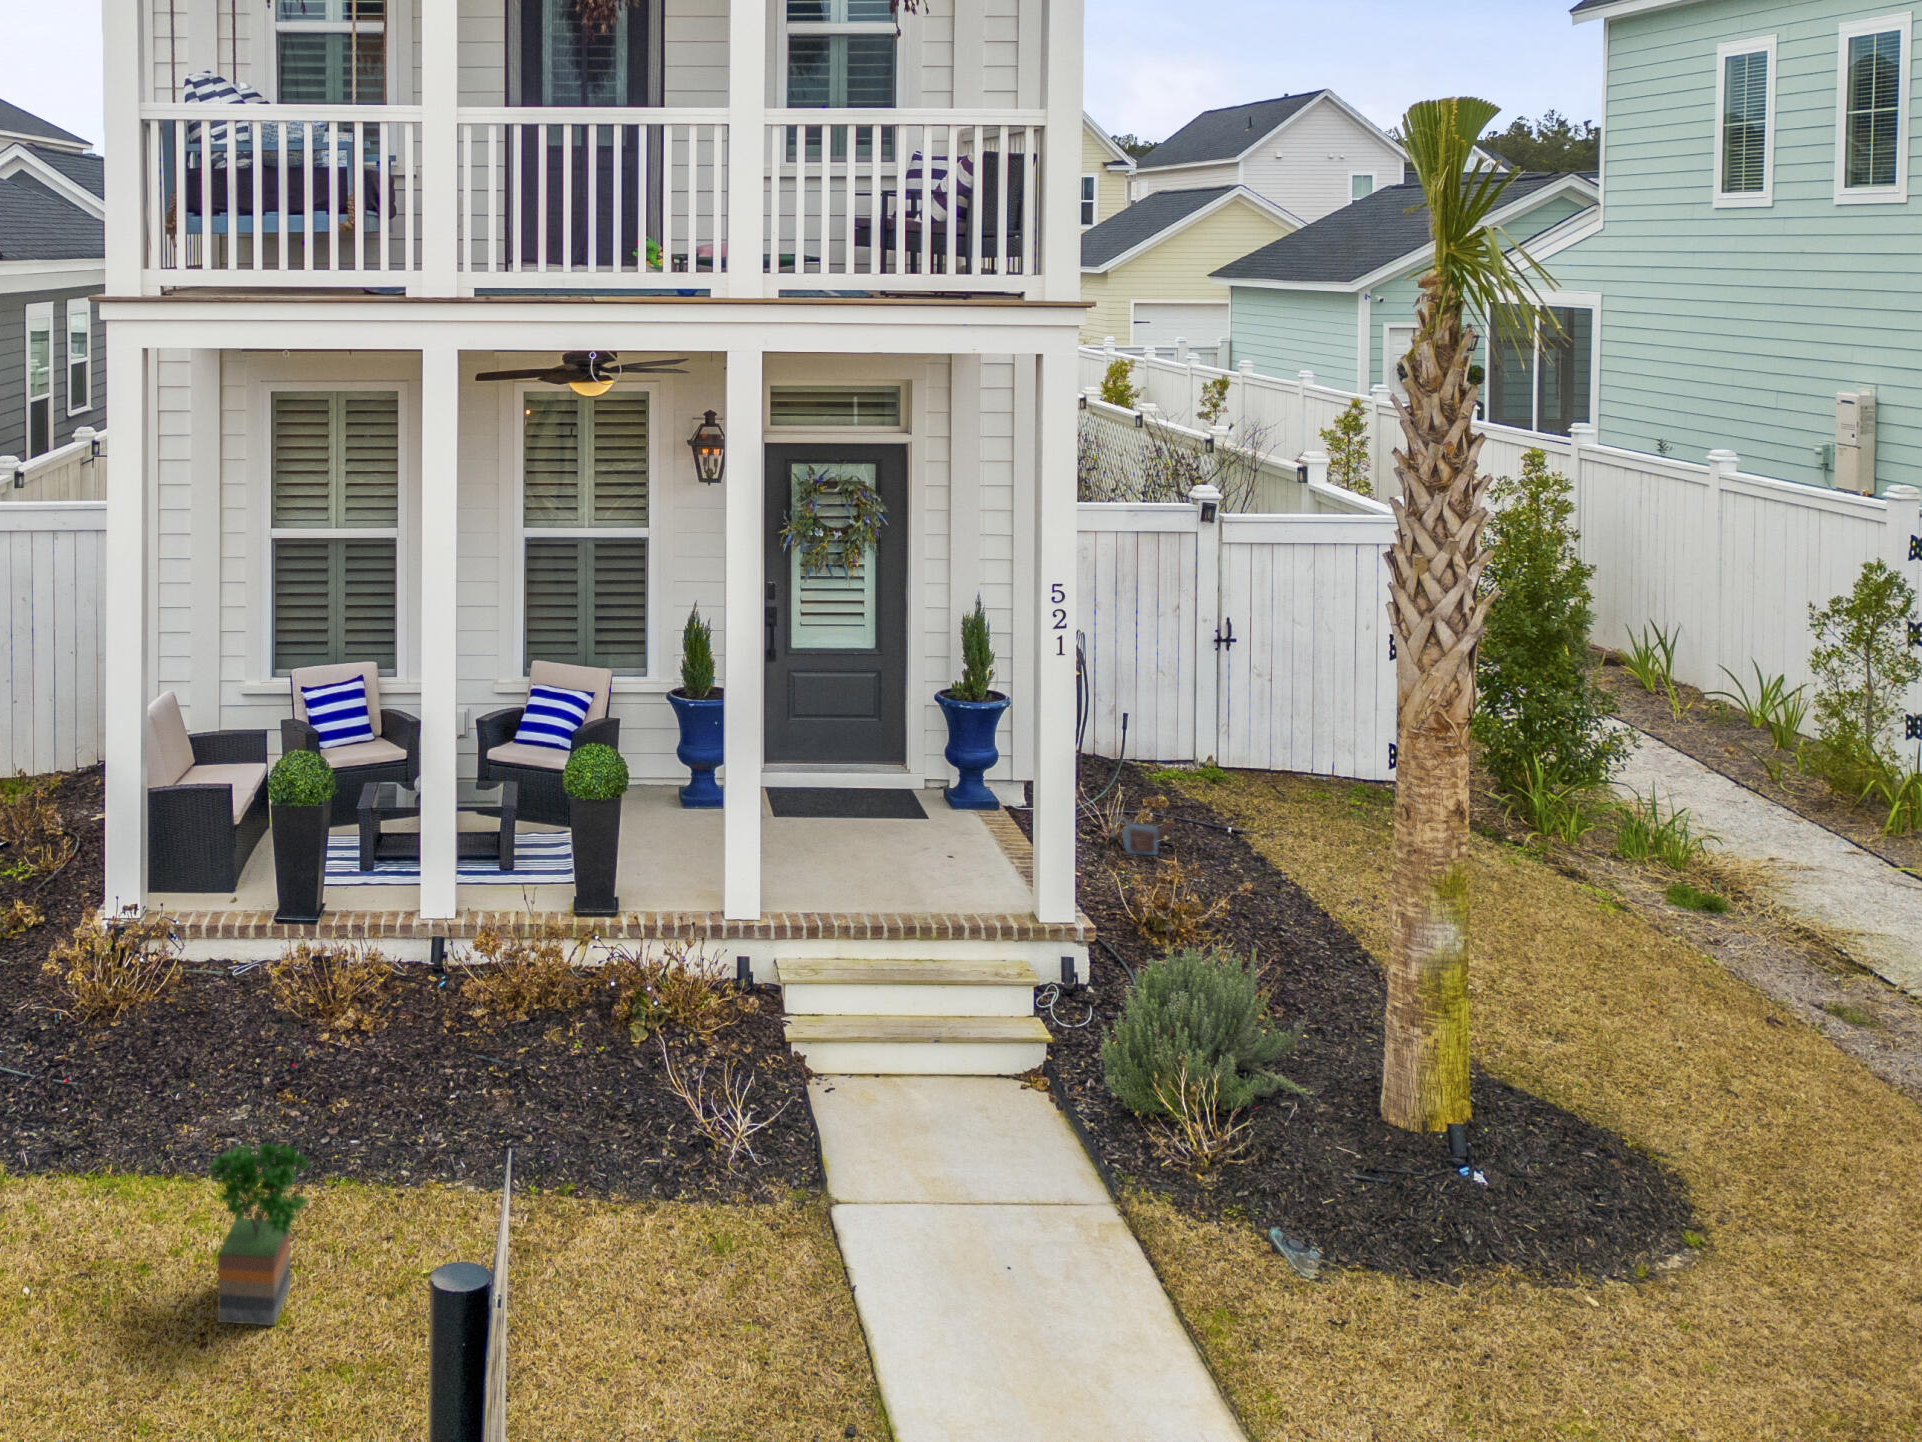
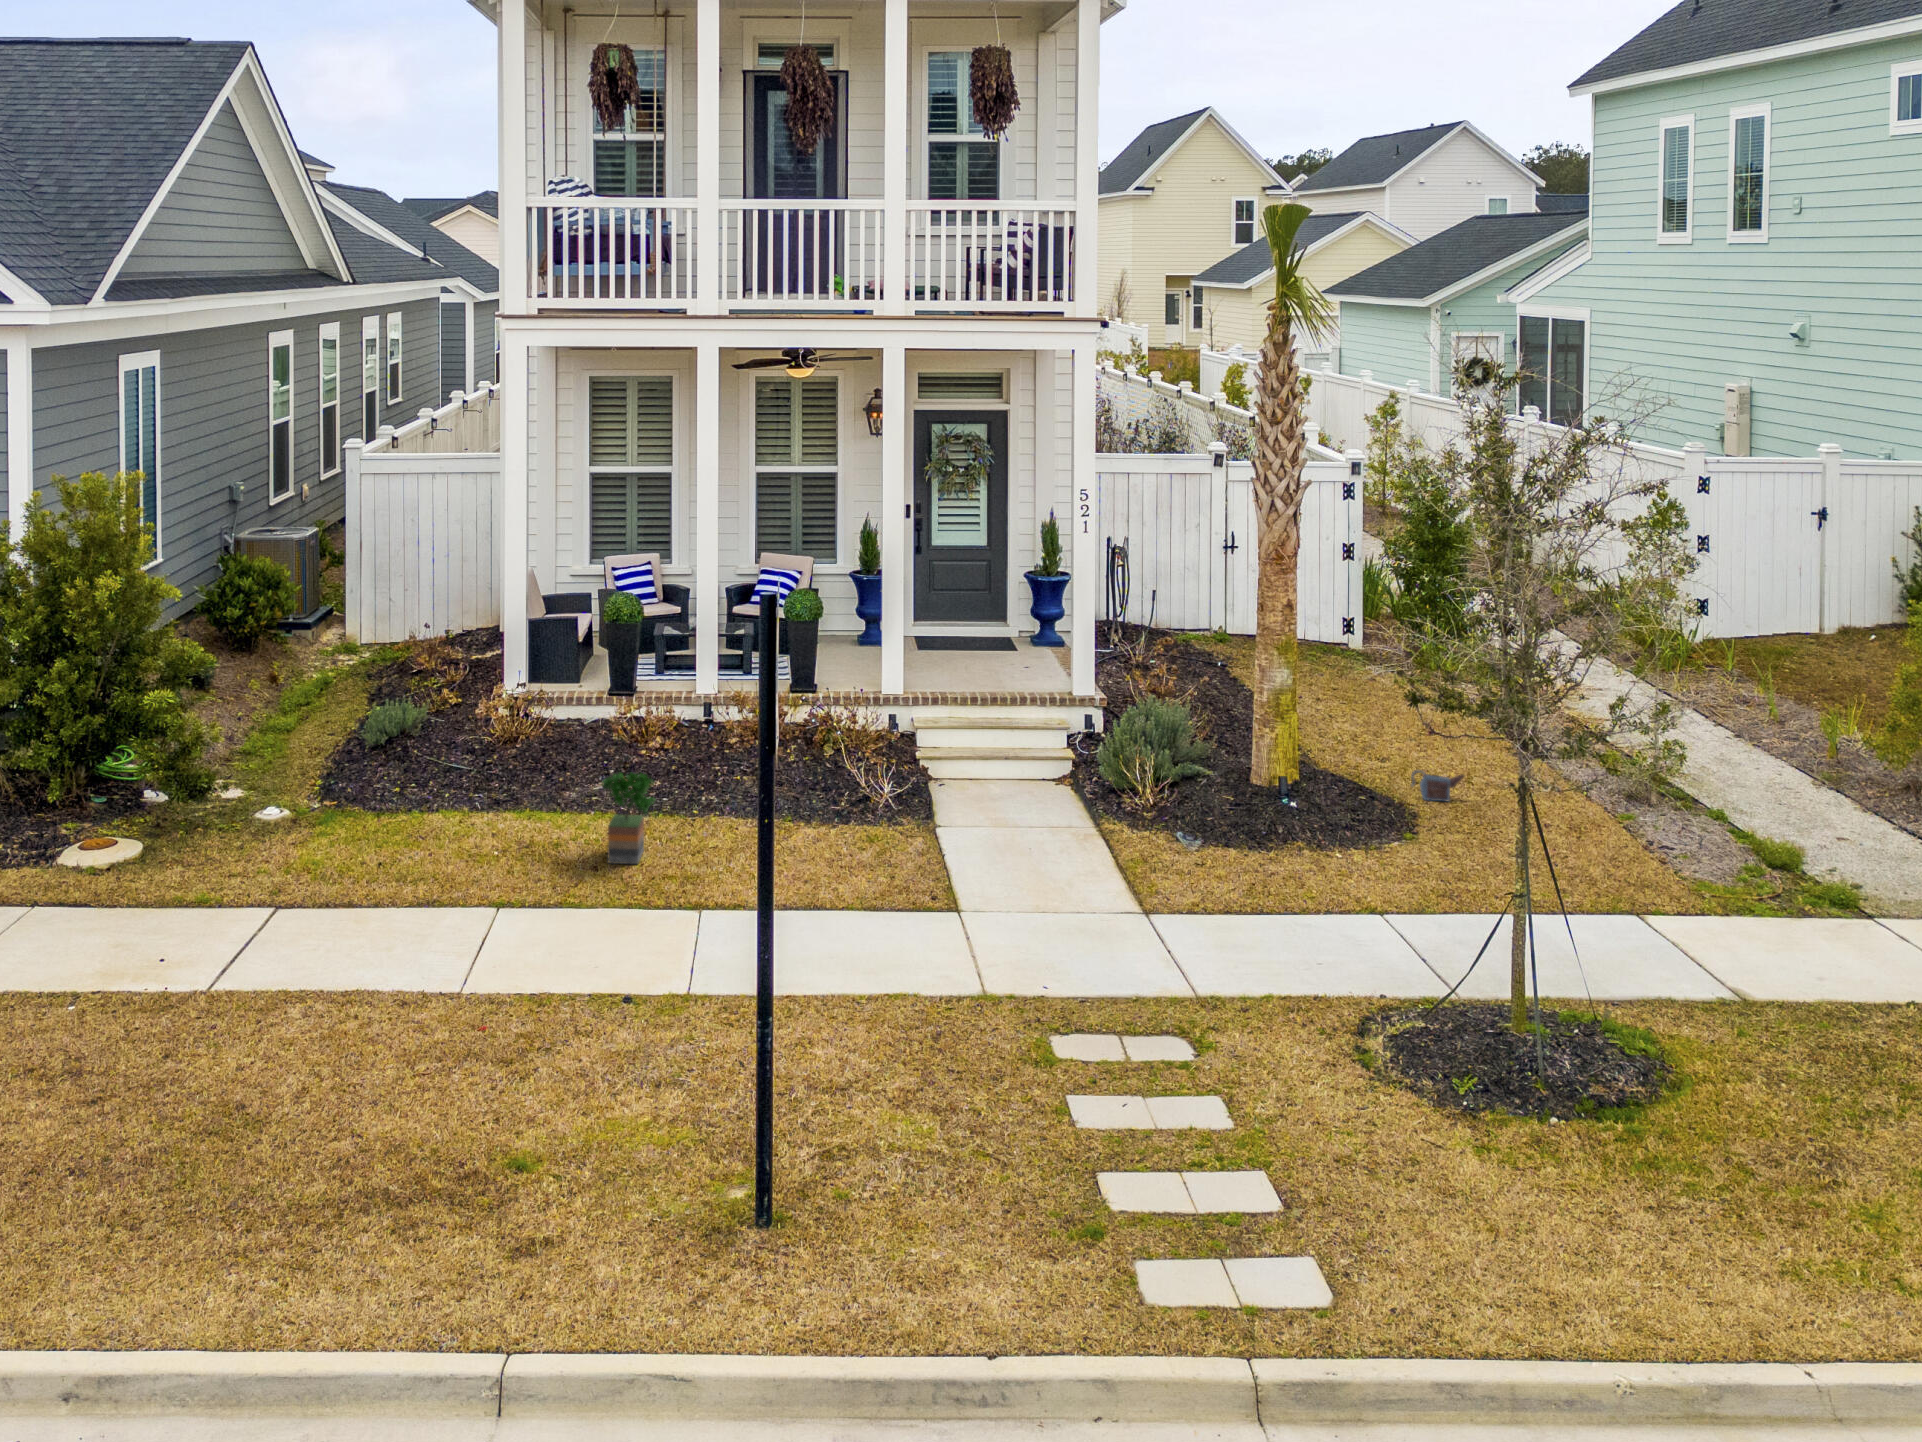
watering can: present [1111,817,1176,855] -> present [1411,770,1465,801]

